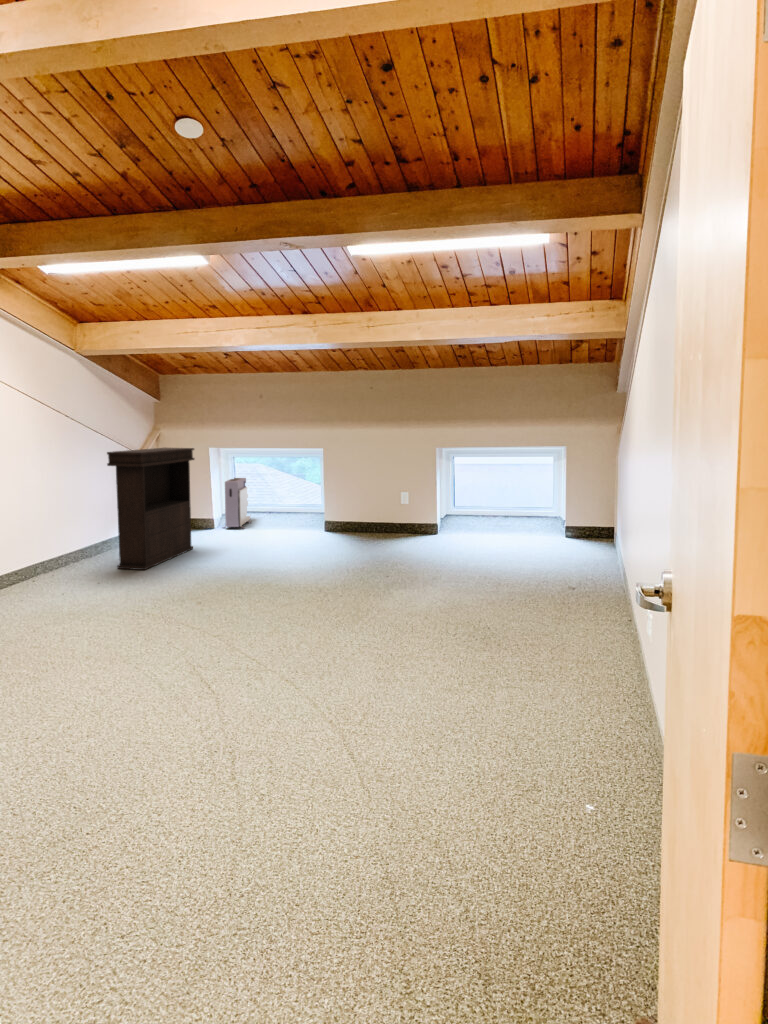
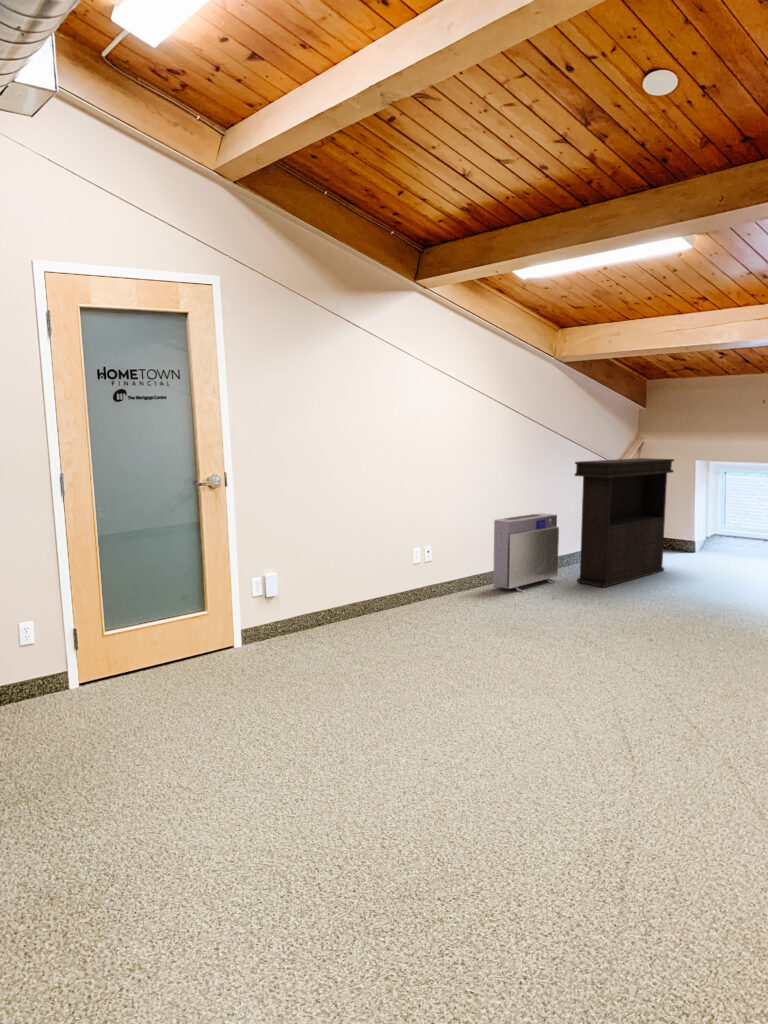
air purifier: present [225,478,250,528] -> present [493,513,559,592]

